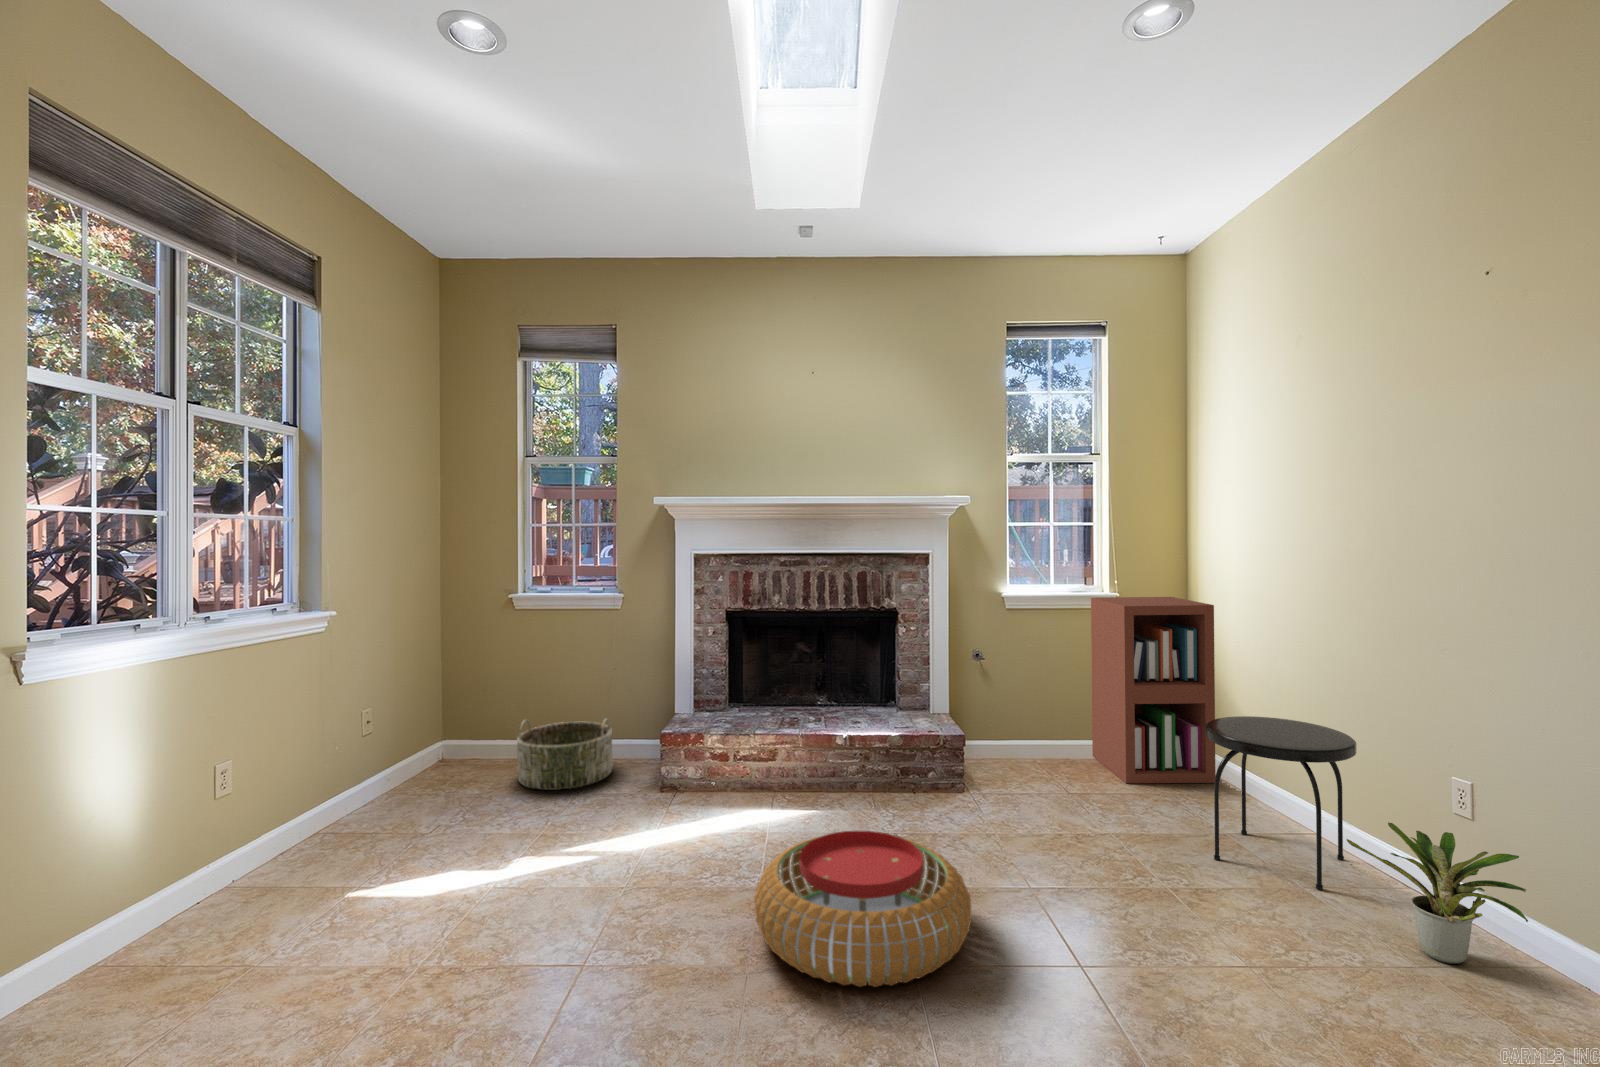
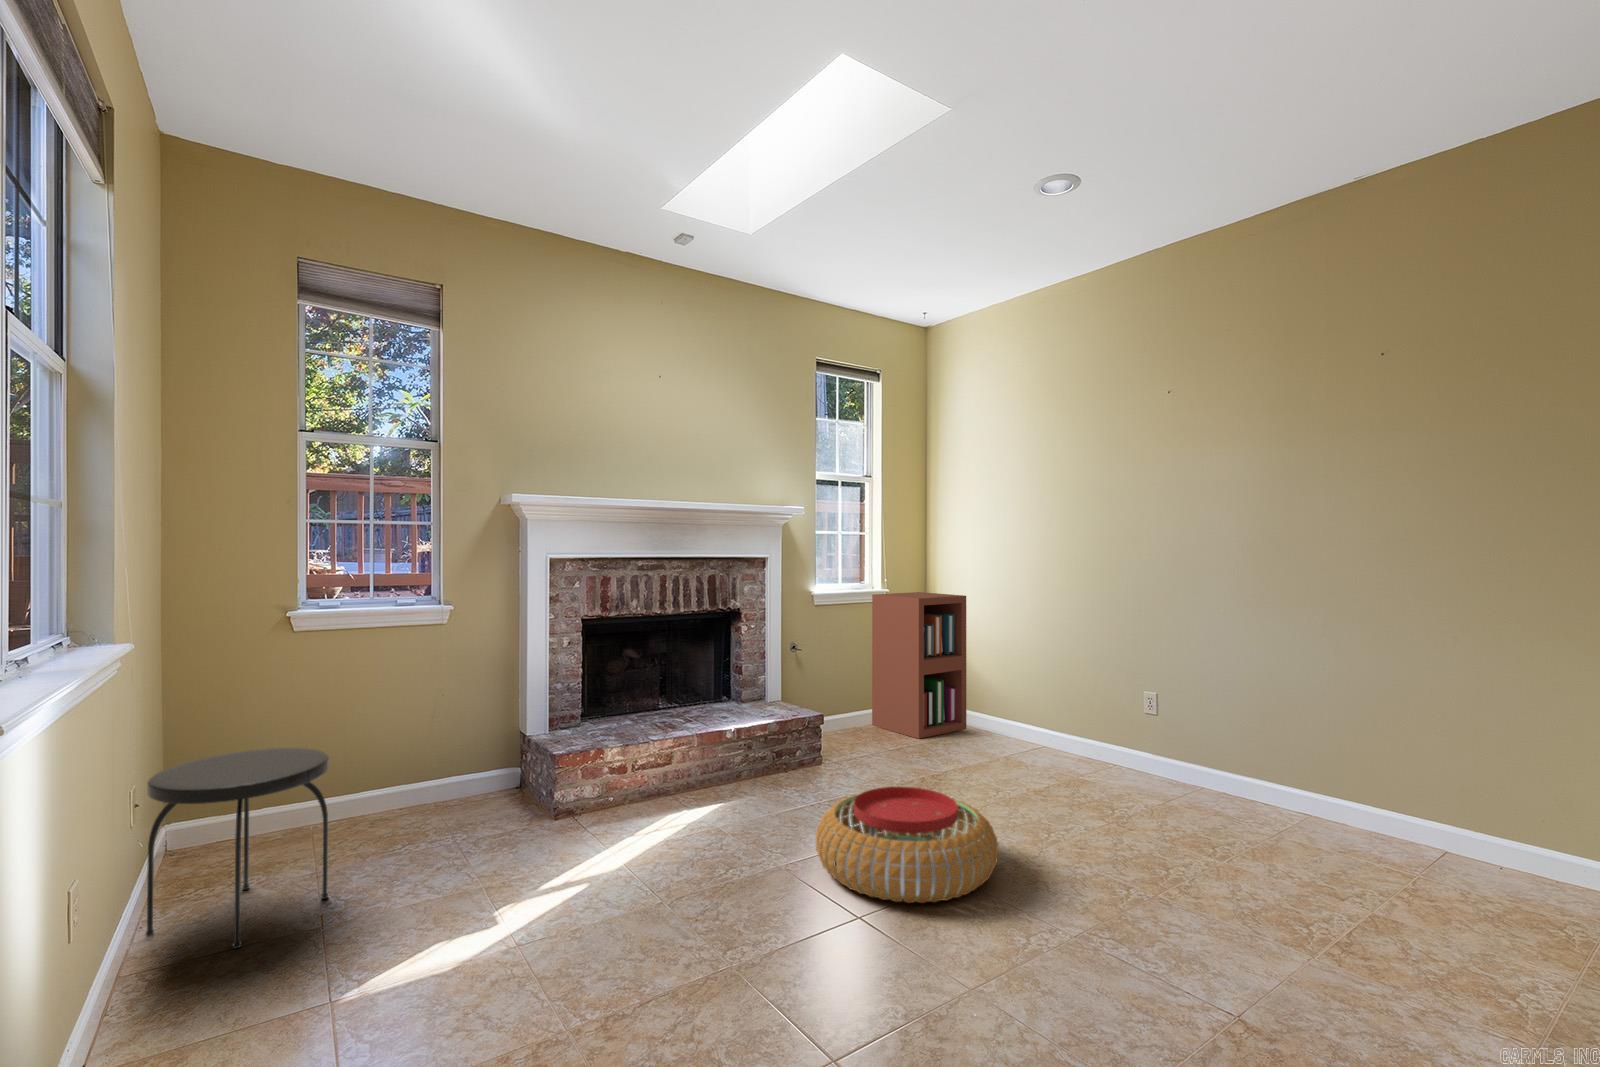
side table: present [1206,716,1357,890] -> present [145,748,329,949]
basket: present [517,718,613,790] -> none [344,751,469,849]
potted plant: present [1347,822,1528,964] -> none [1124,717,1231,795]

